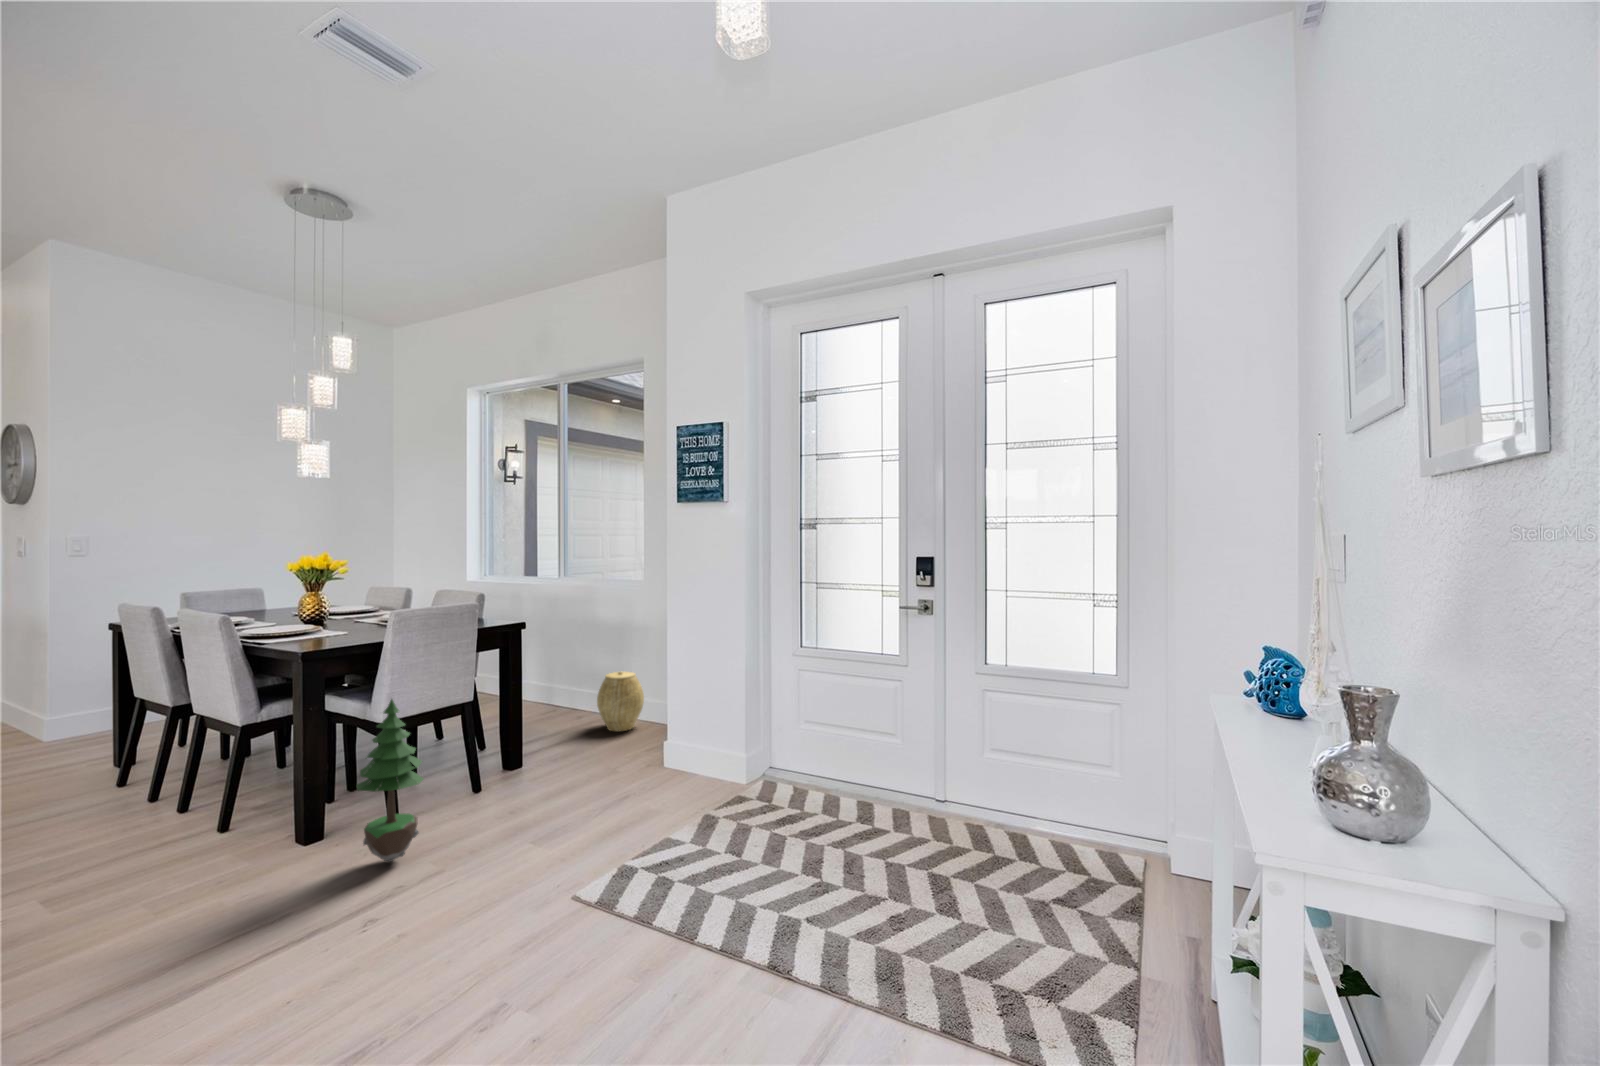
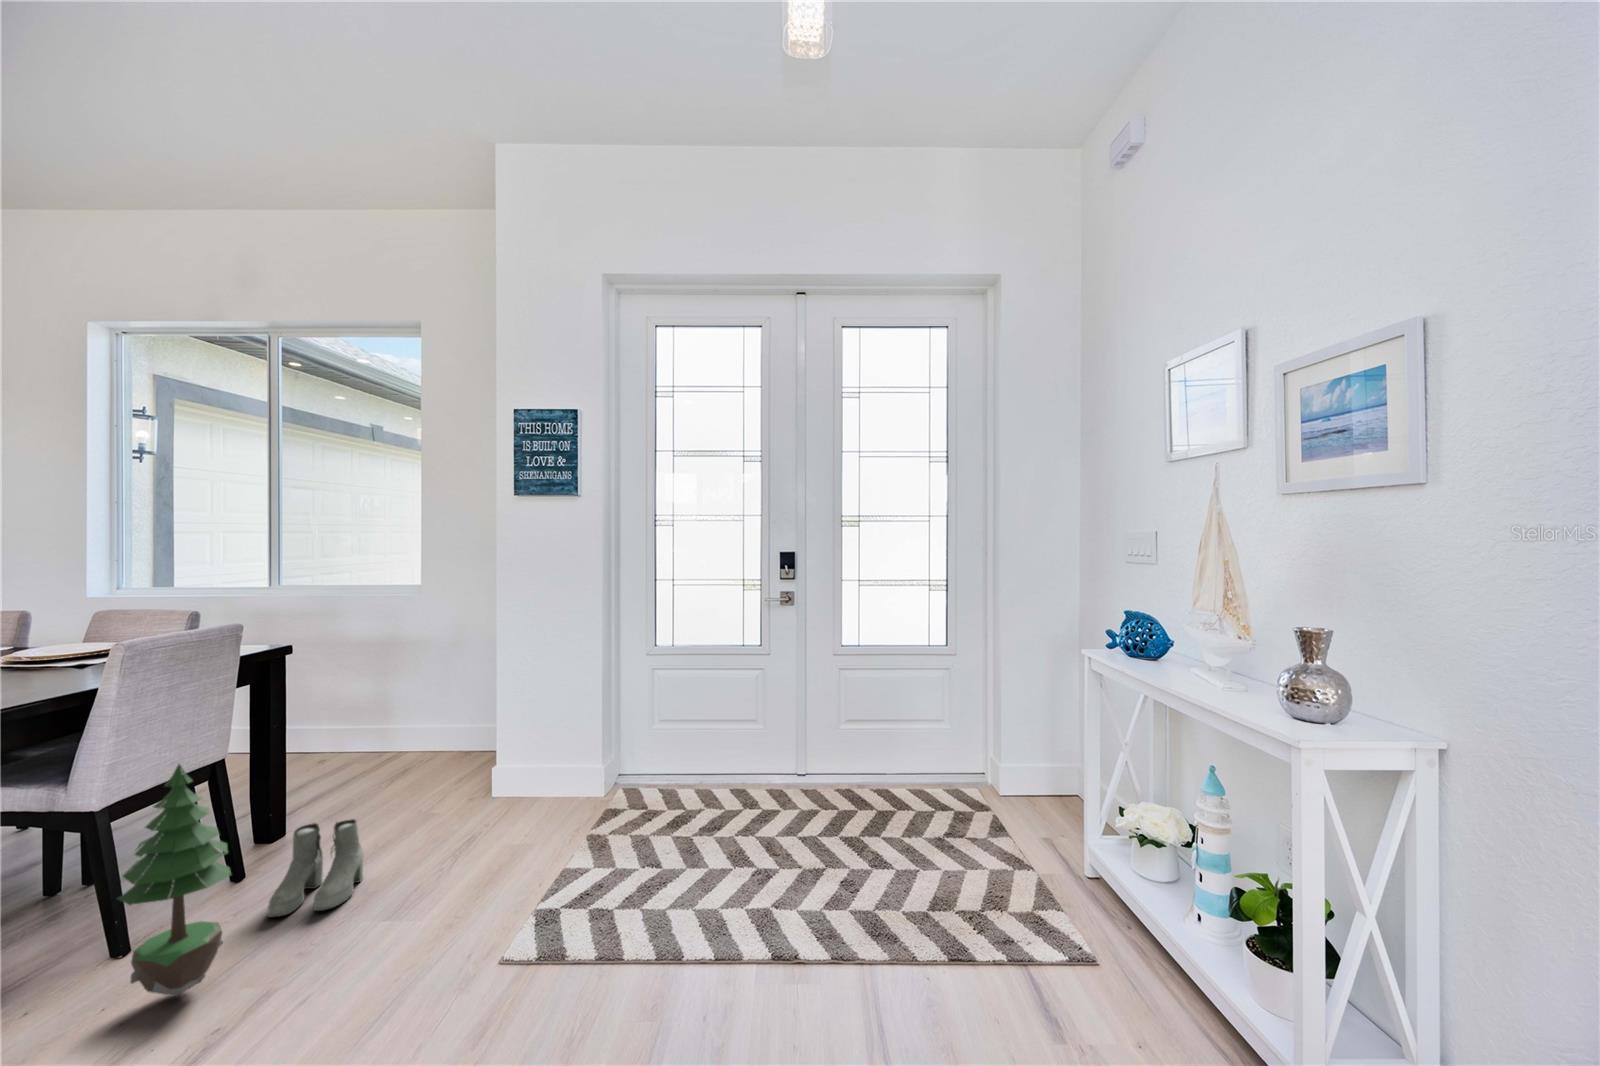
woven basket: present [597,672,644,731] -> none [368,695,432,769]
boots: none [465,760,536,828] -> present [268,819,364,917]

